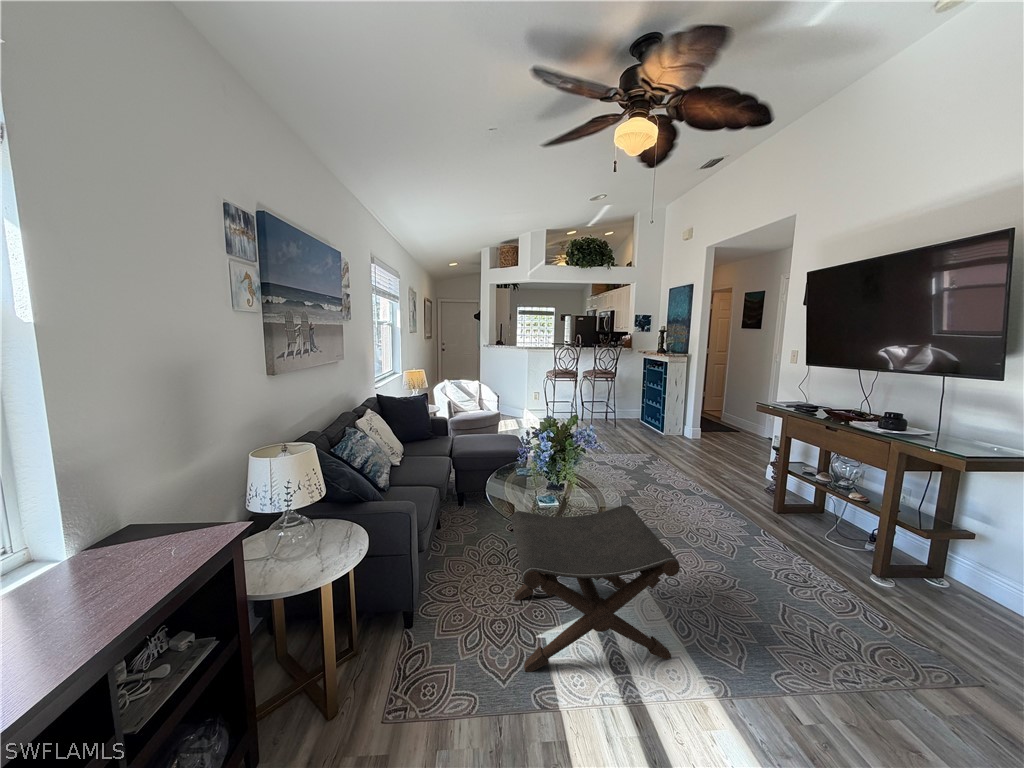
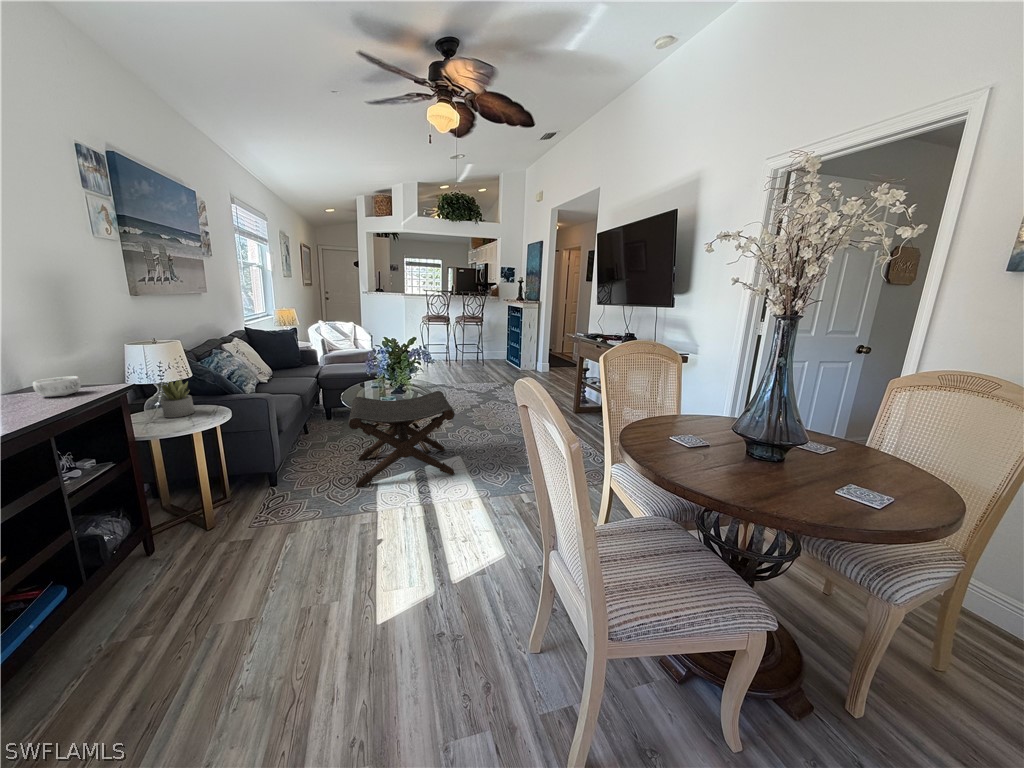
succulent plant: none [273,507,320,571] -> present [161,380,195,418]
decorative bowl: none [92,538,165,584] -> present [33,376,81,397]

